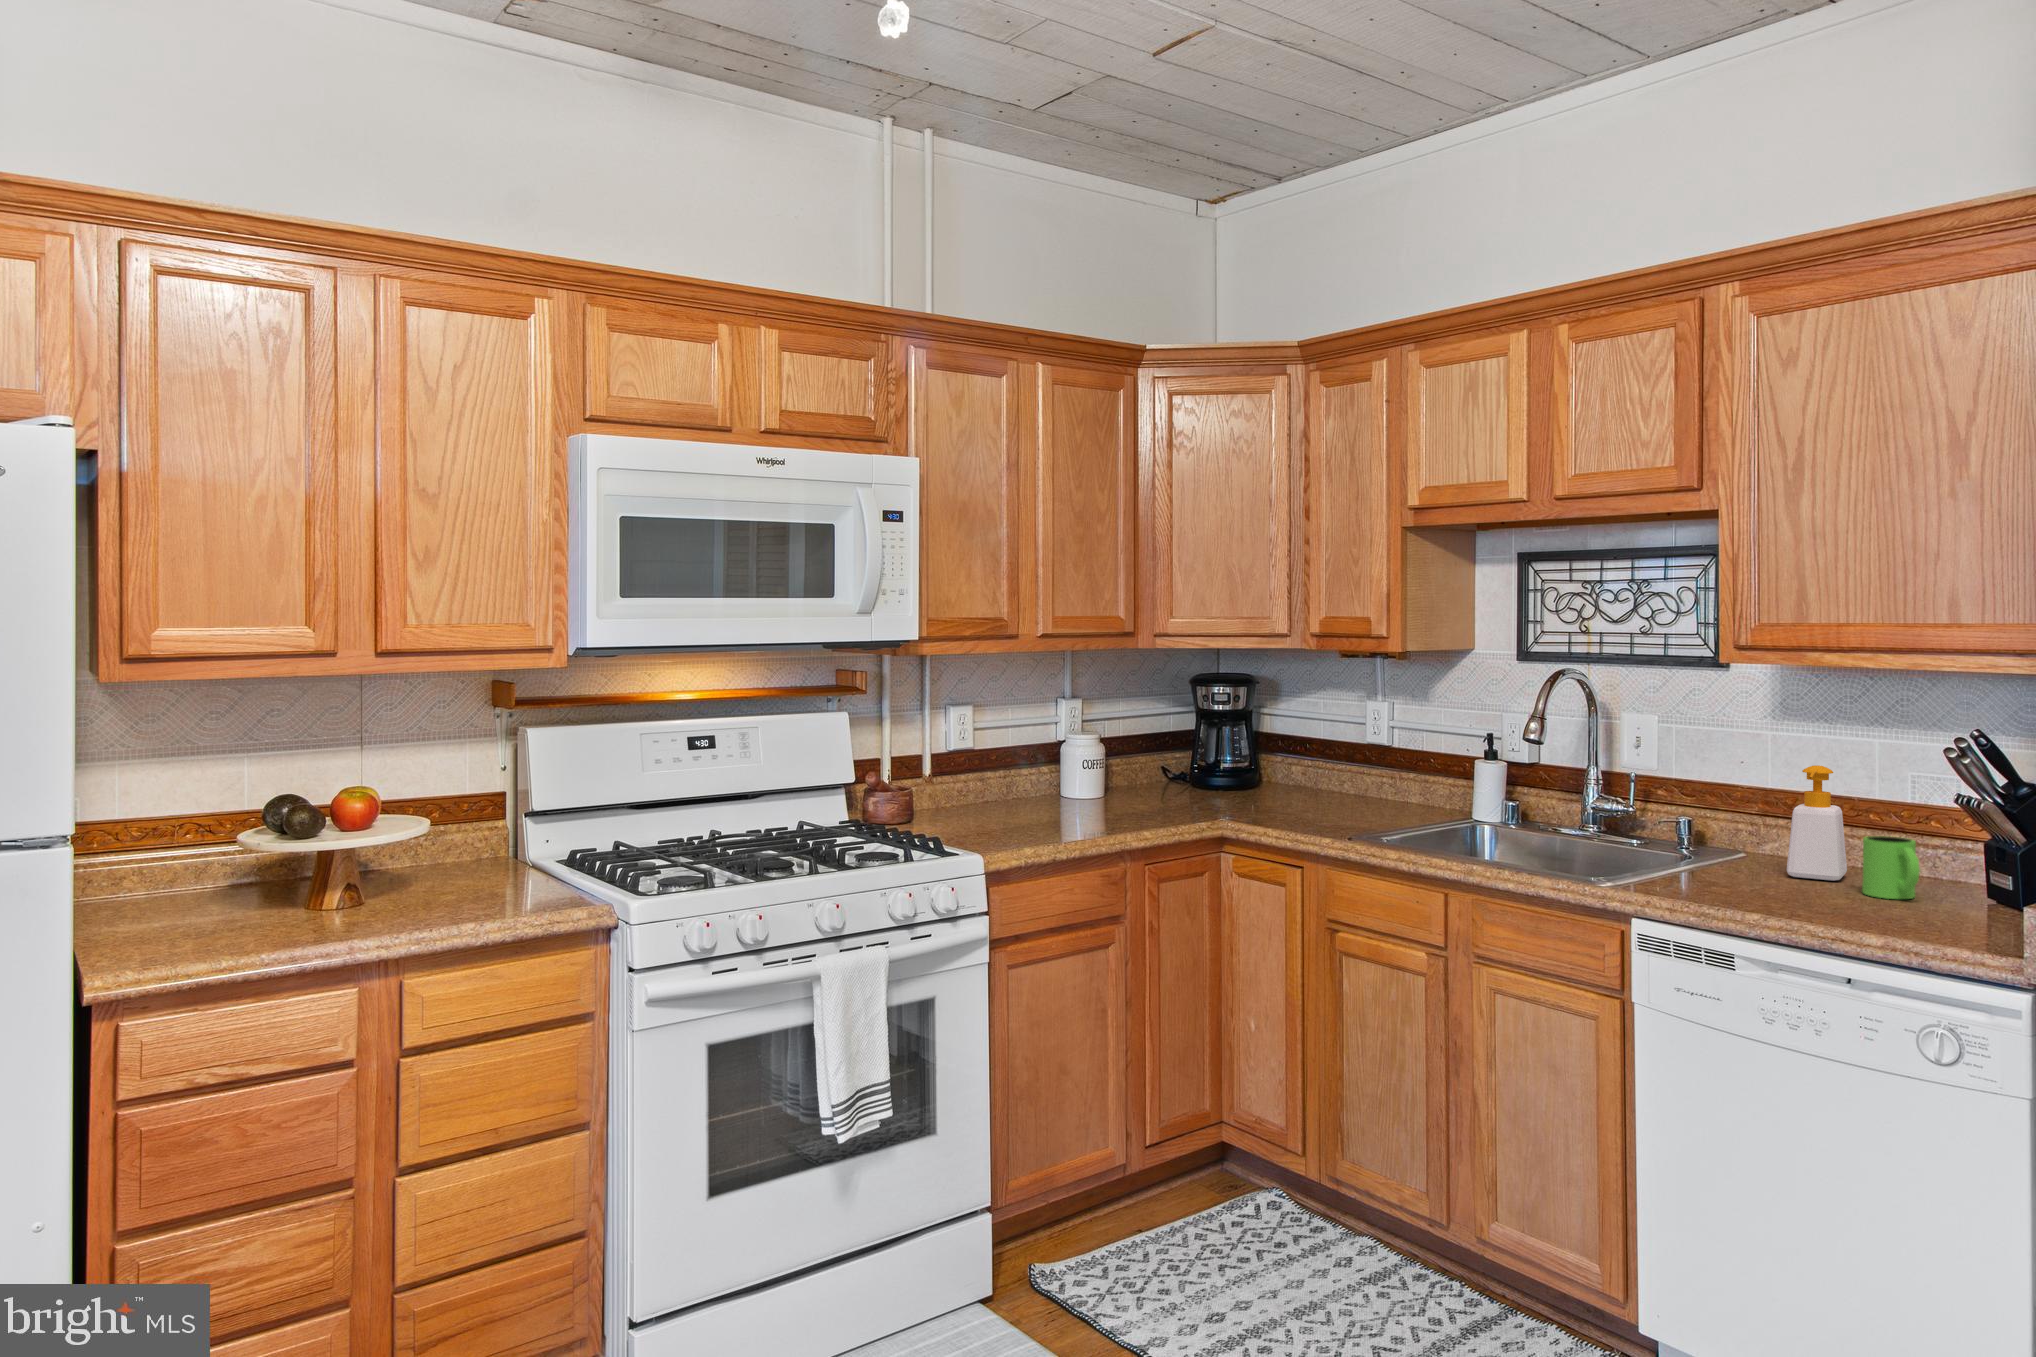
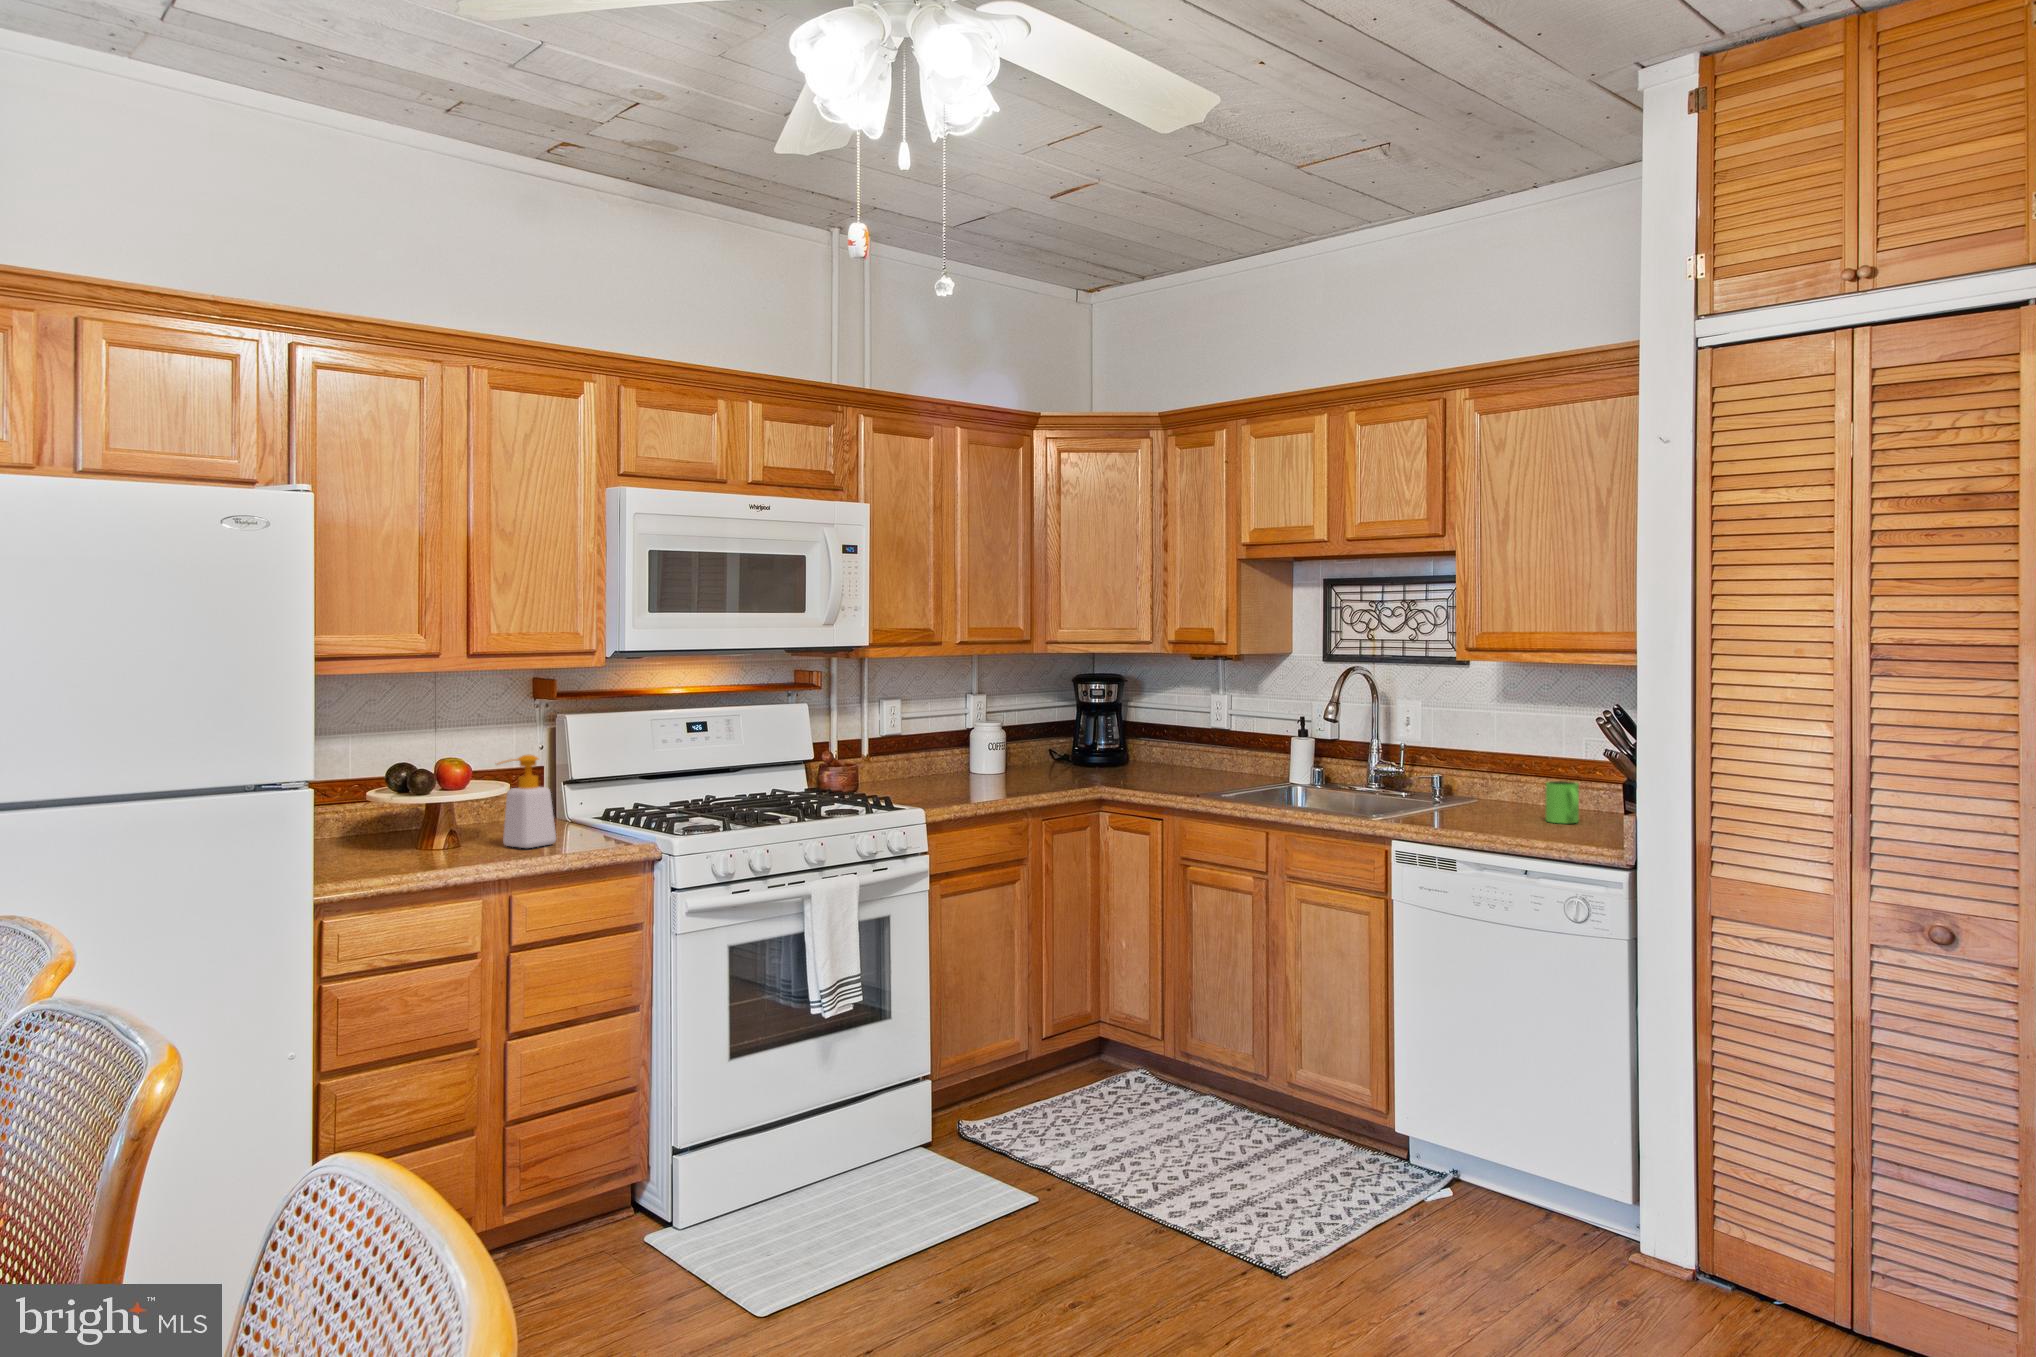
soap bottle: present [1787,765,1847,881] -> present [497,754,556,848]

